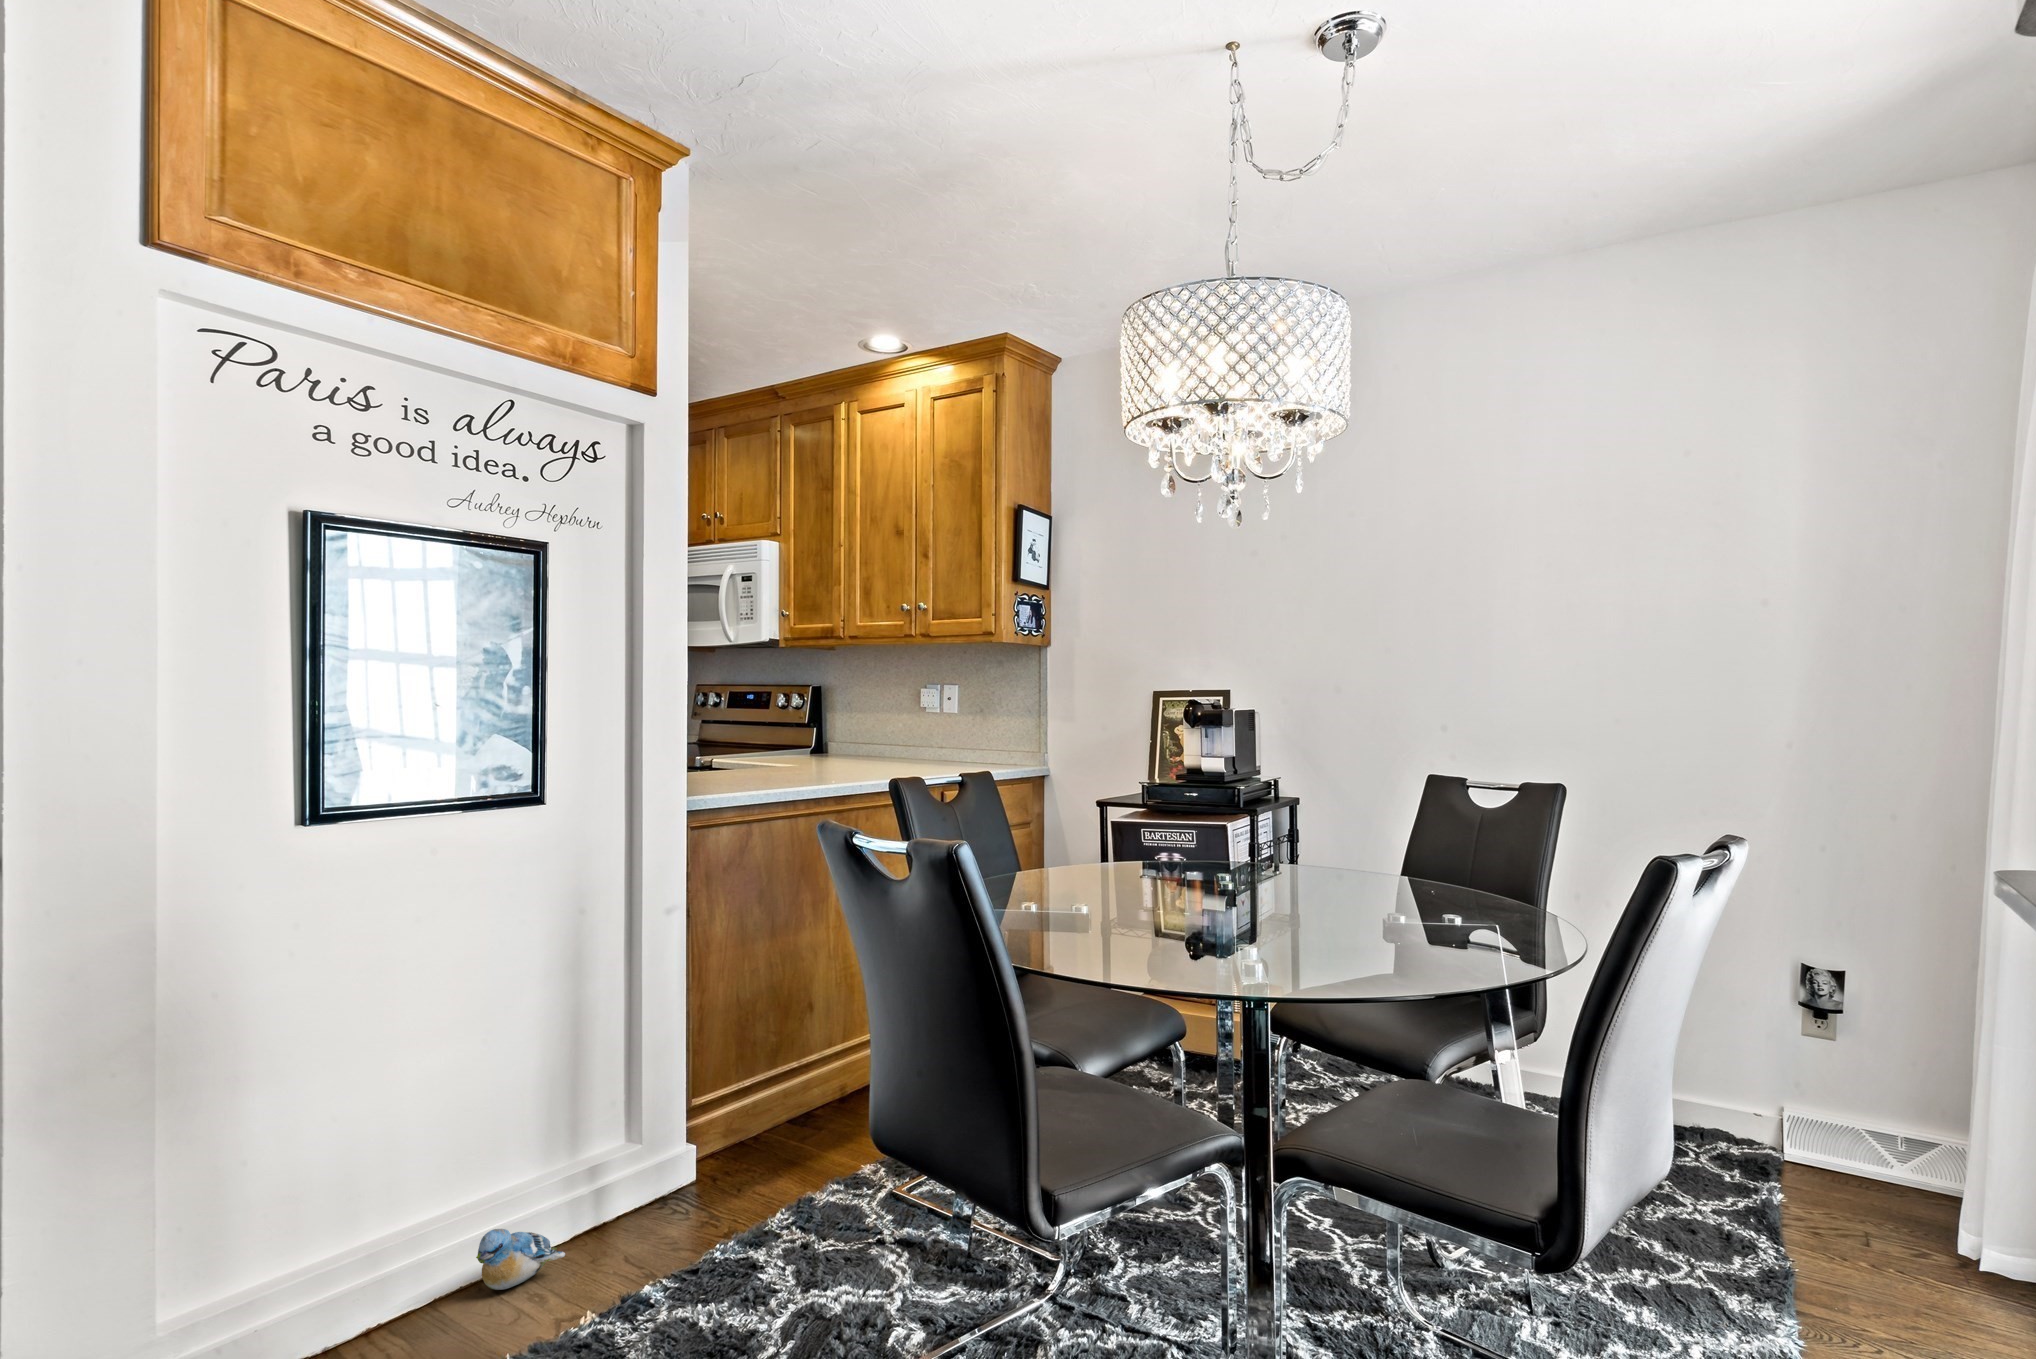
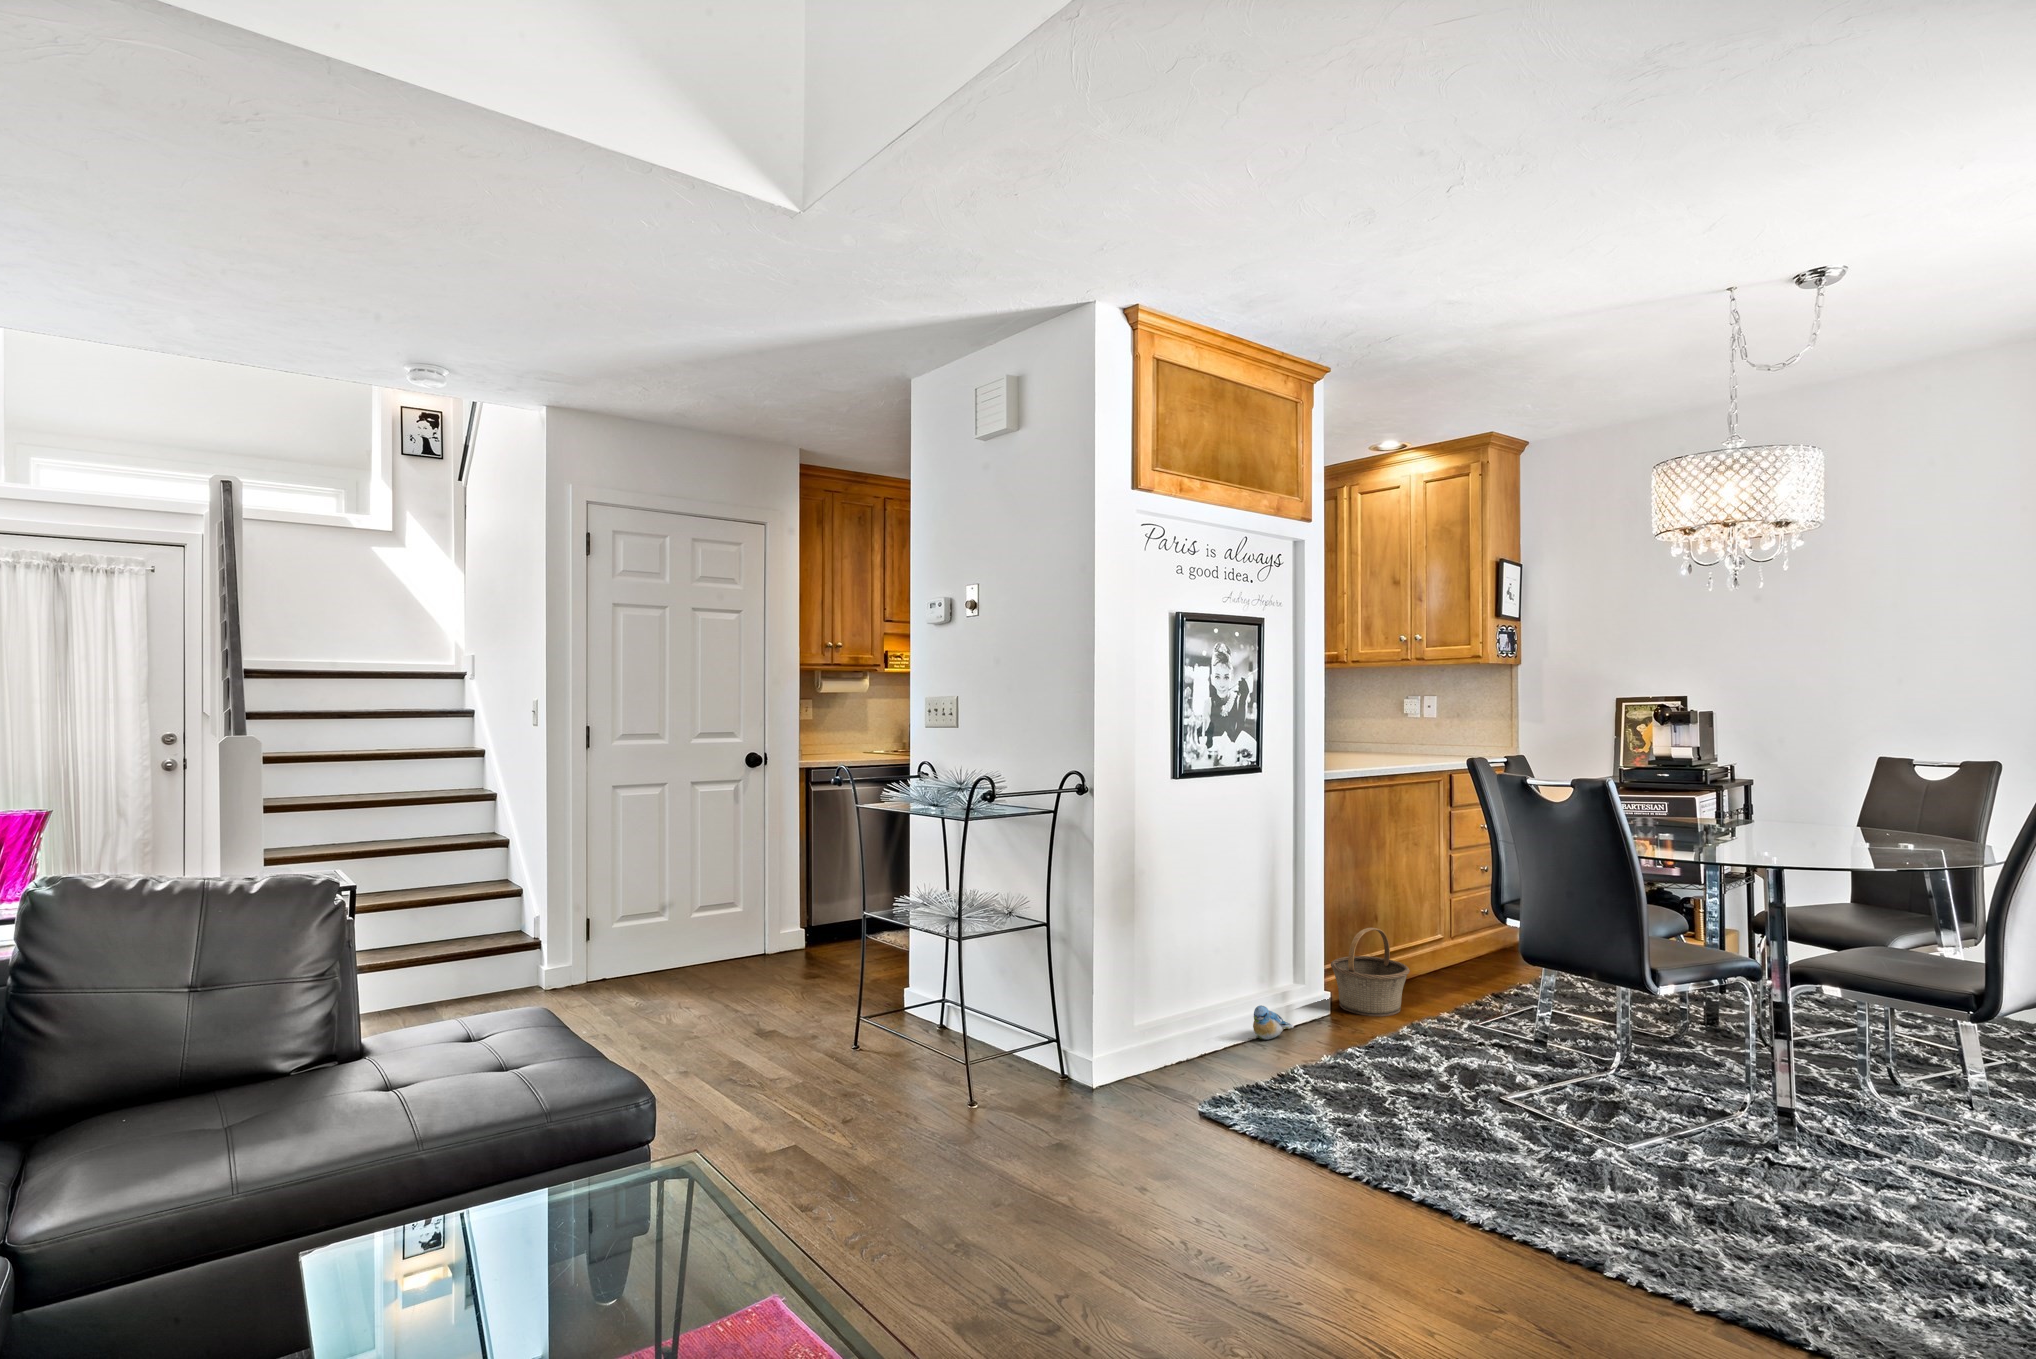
basket: none [697,1042,818,1191] -> present [1331,928,1410,1017]

